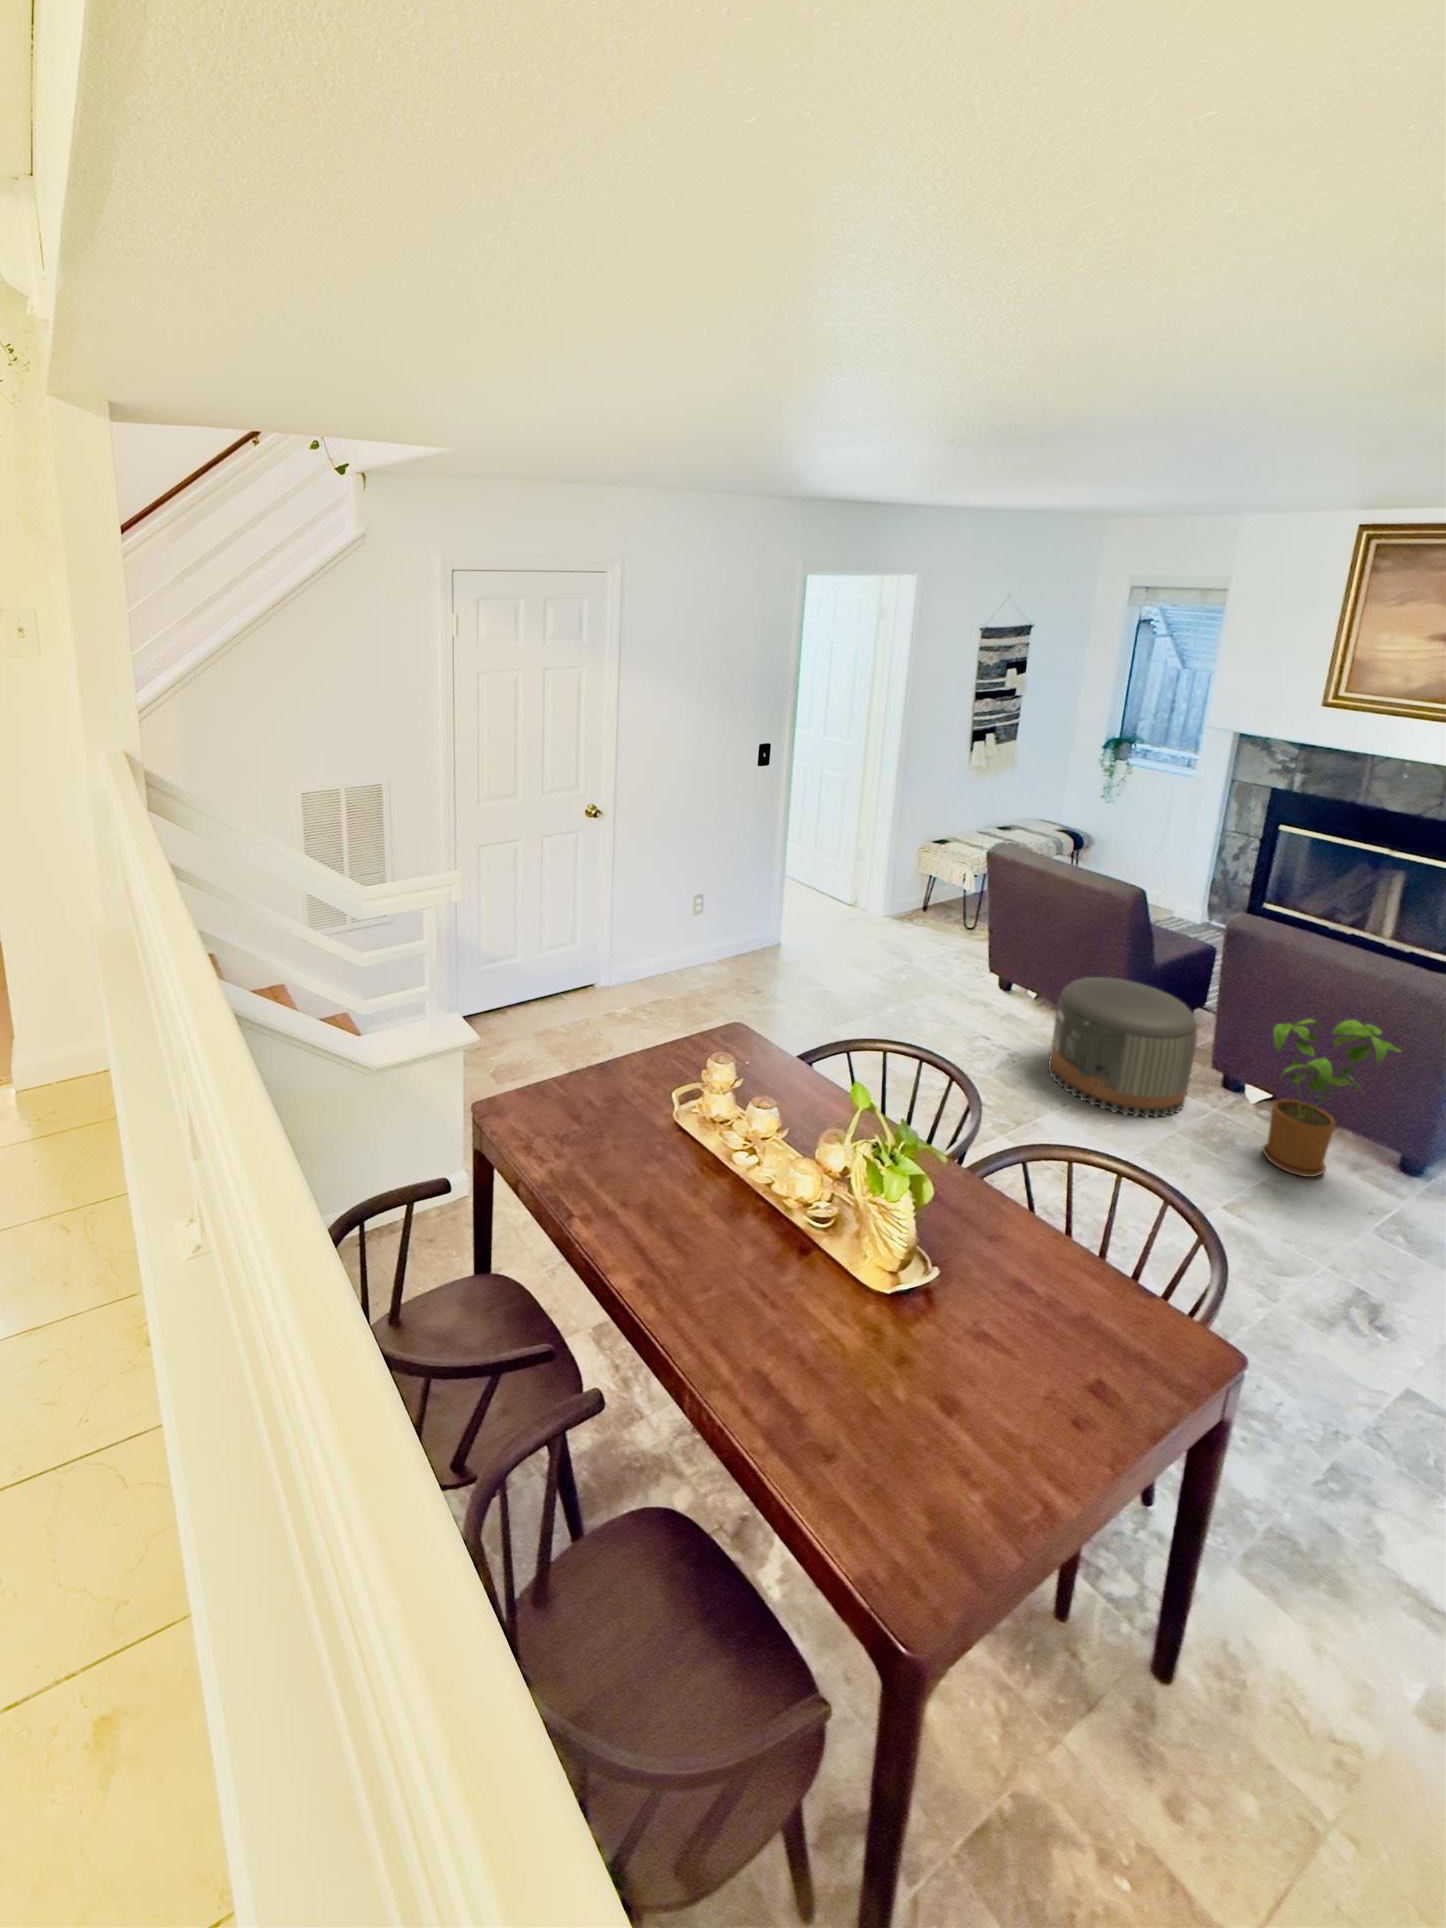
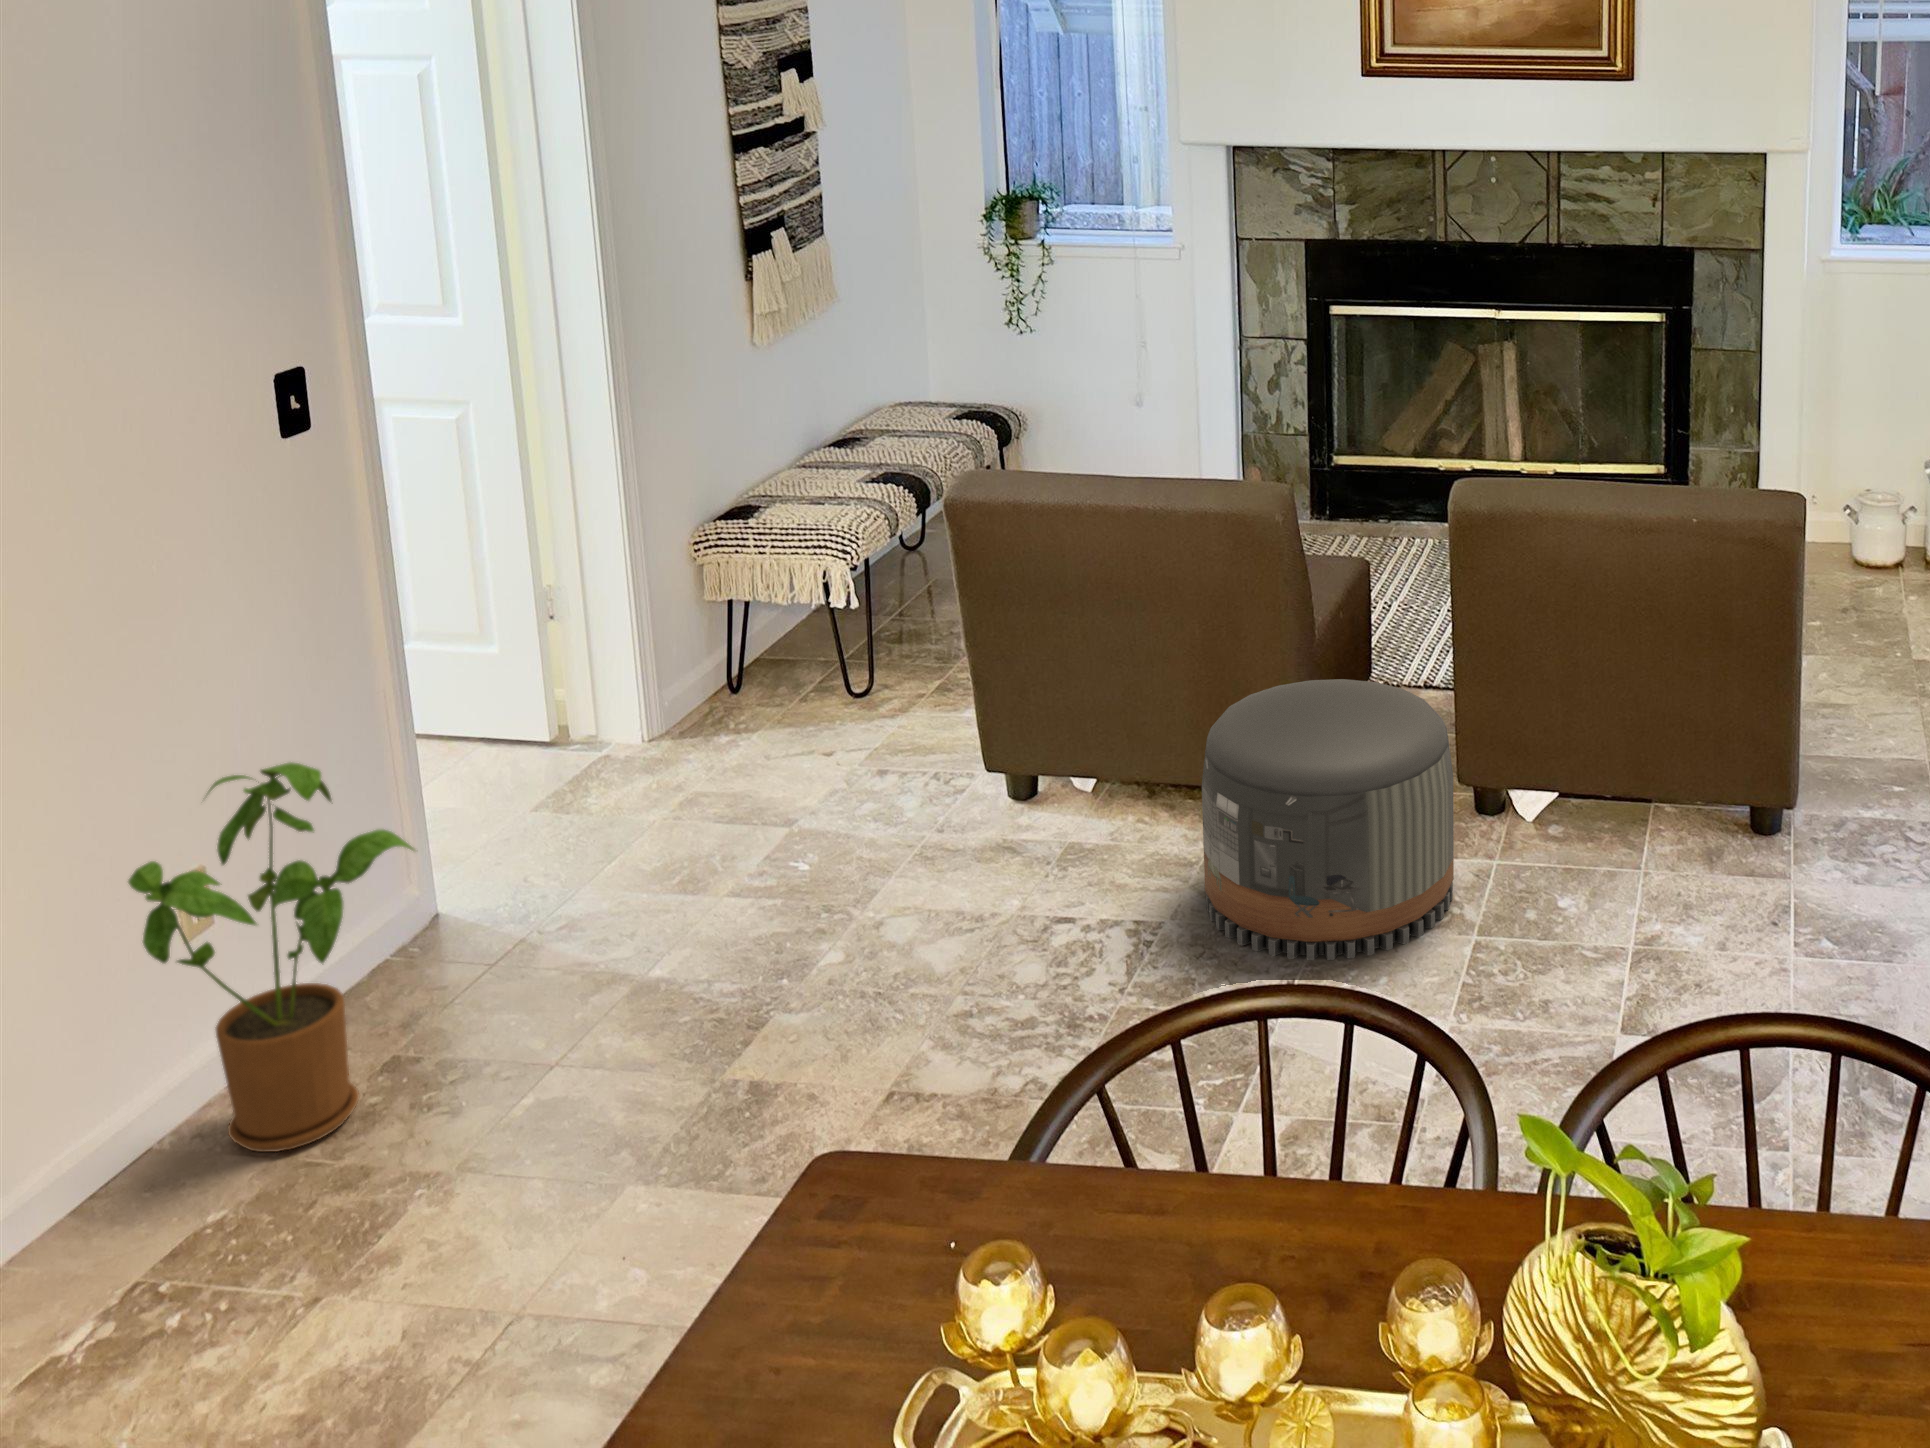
house plant: present [1262,1019,1400,1177] -> present [128,763,414,1152]

